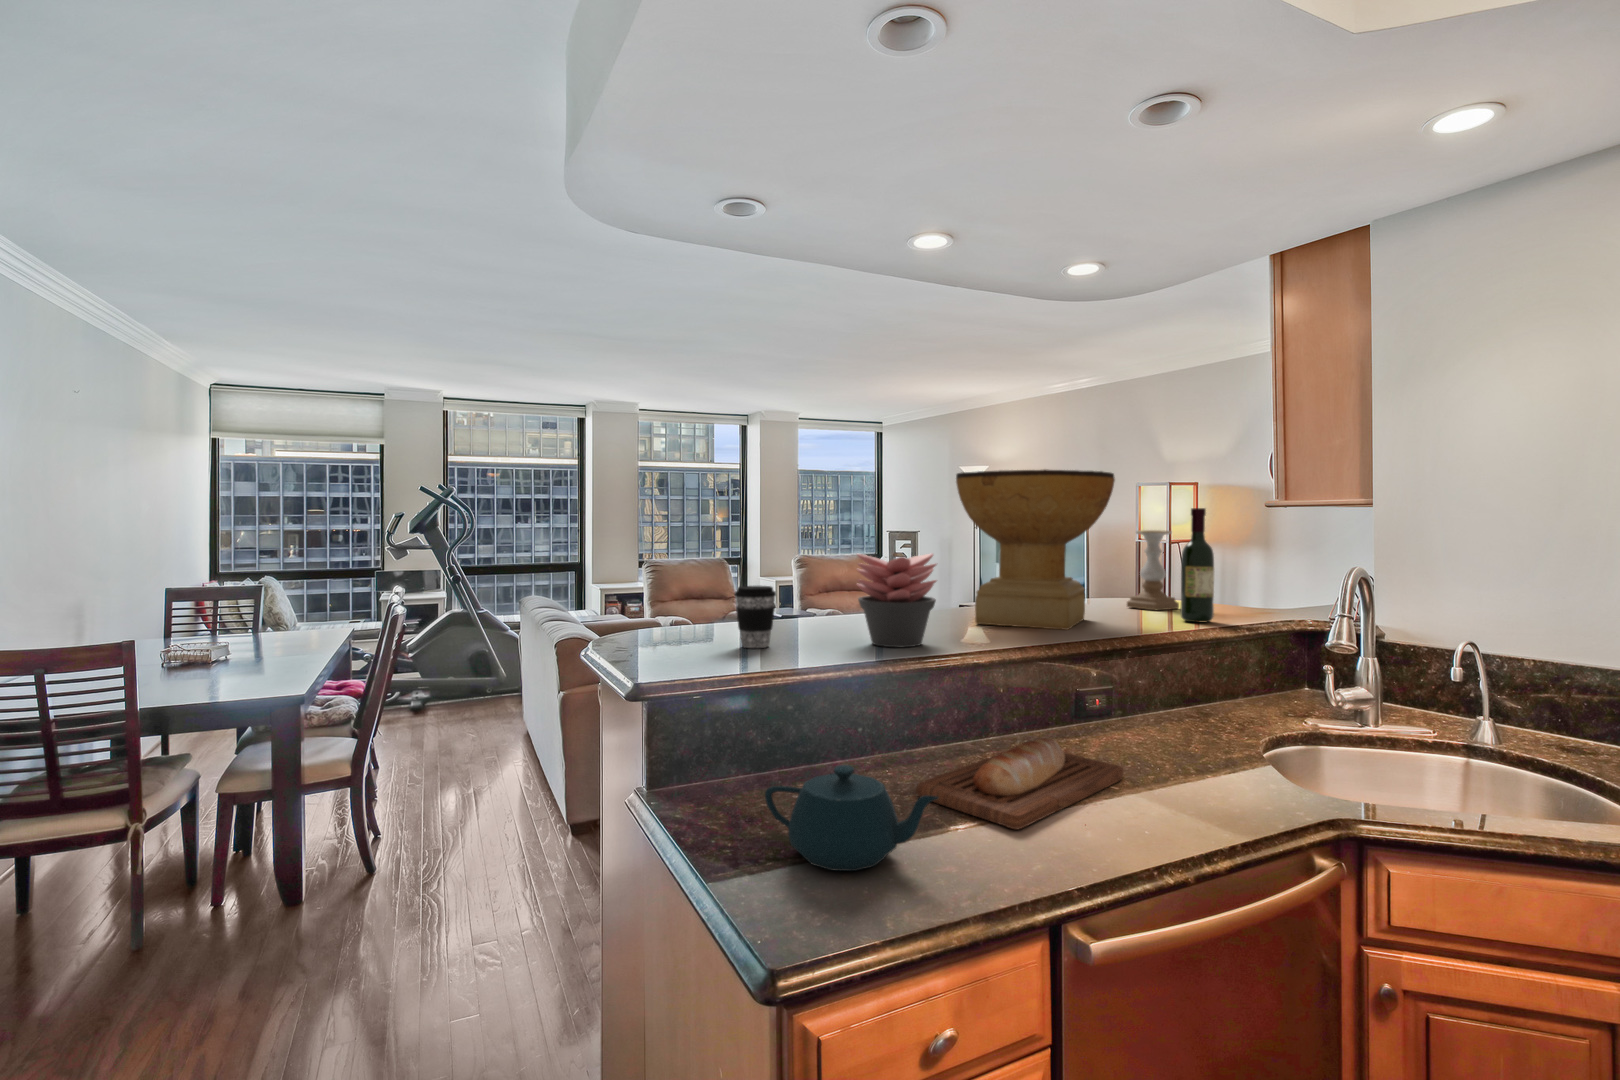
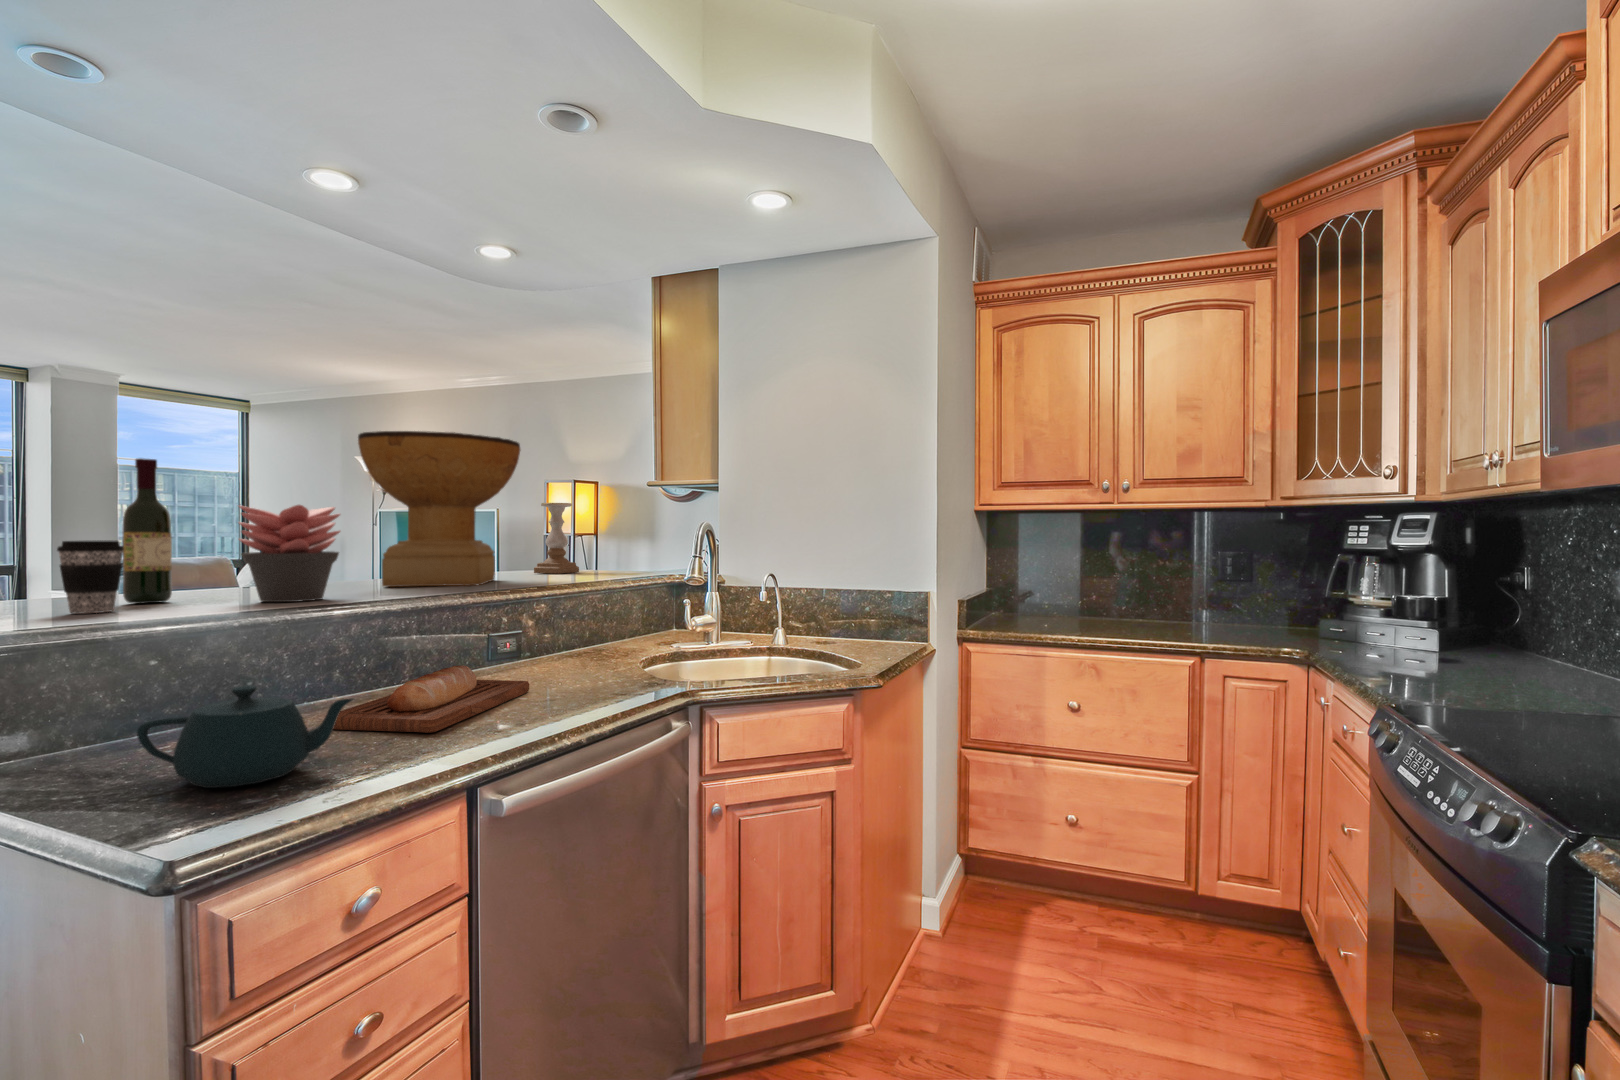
wine bottle: present [1180,508,1214,623] -> present [123,458,172,604]

